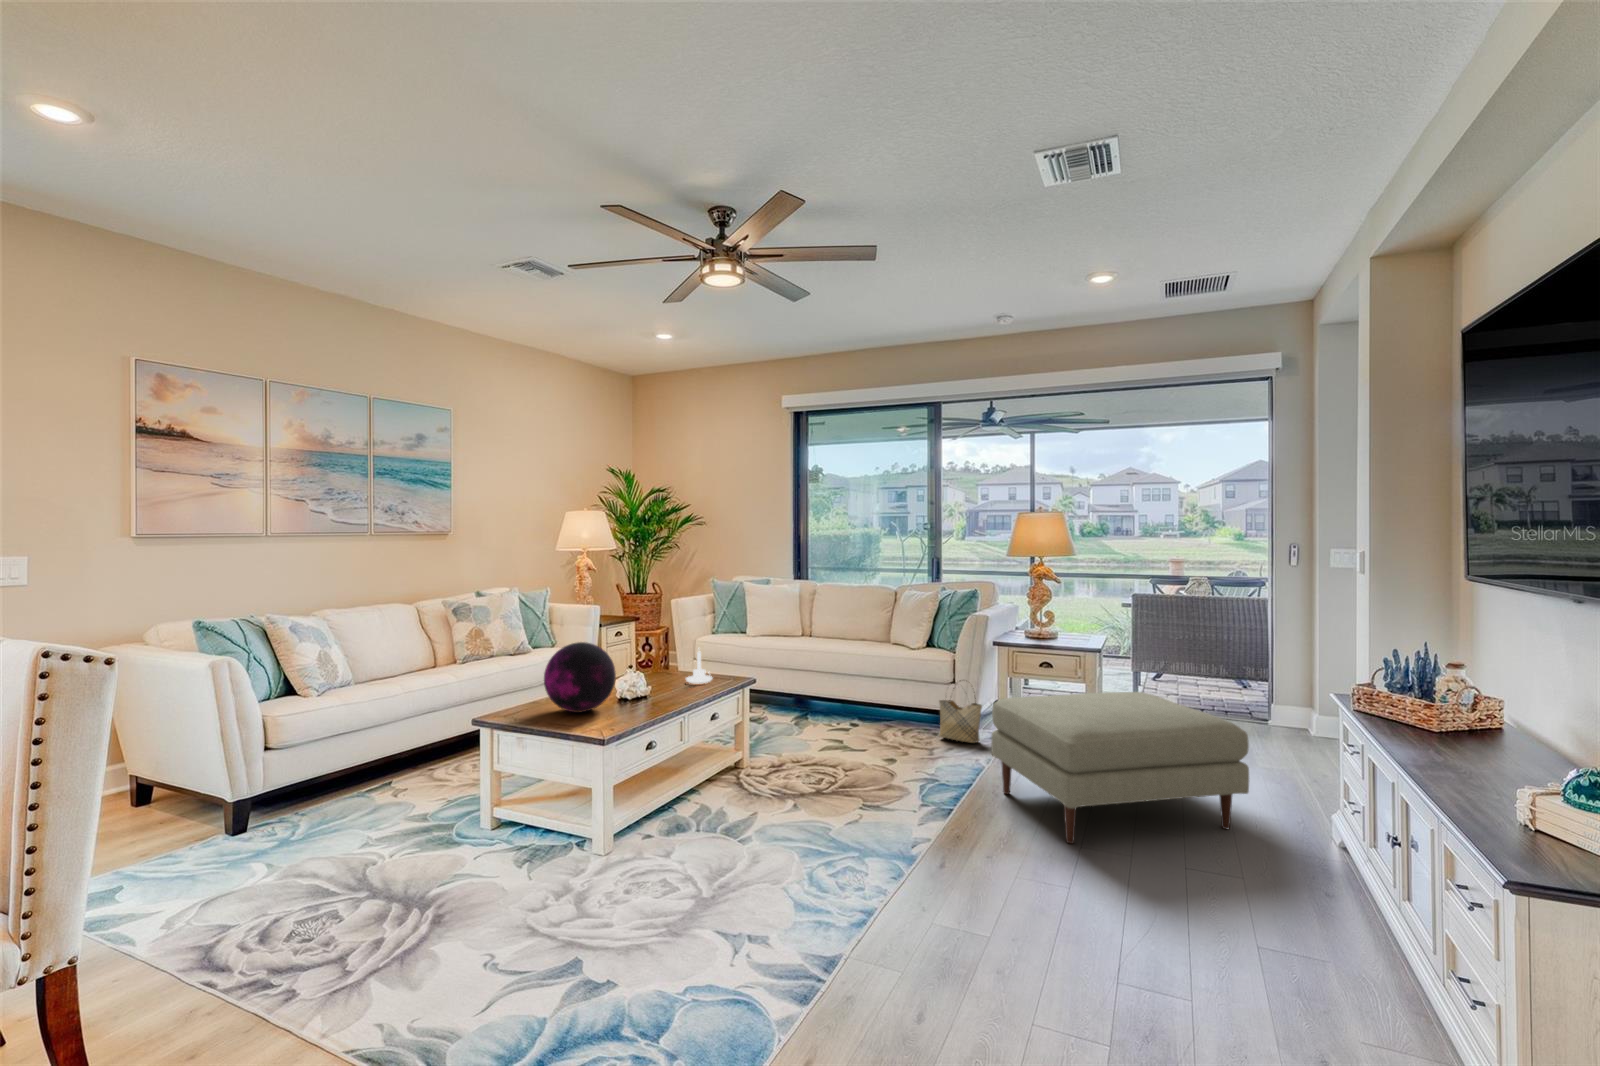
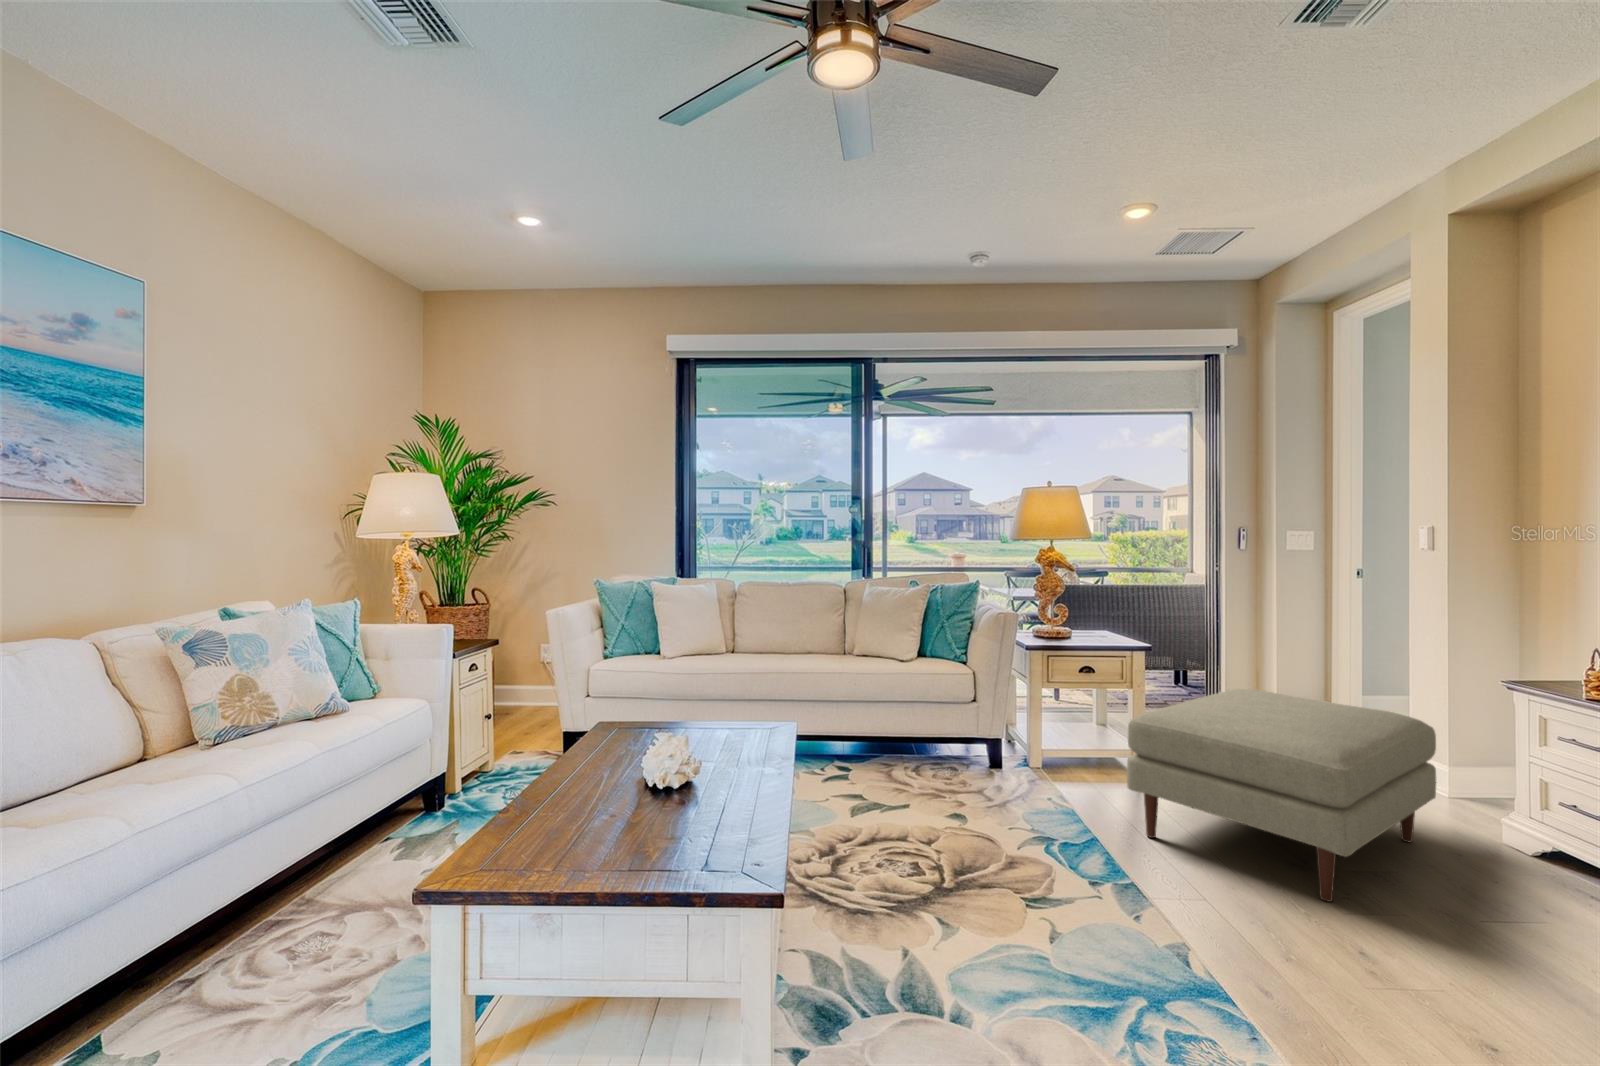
decorative orb: present [544,642,616,712] -> none [556,693,694,834]
candle holder: present [686,652,712,683] -> none [710,679,753,740]
woven basket: present [939,680,982,743] -> none [962,691,1018,769]

